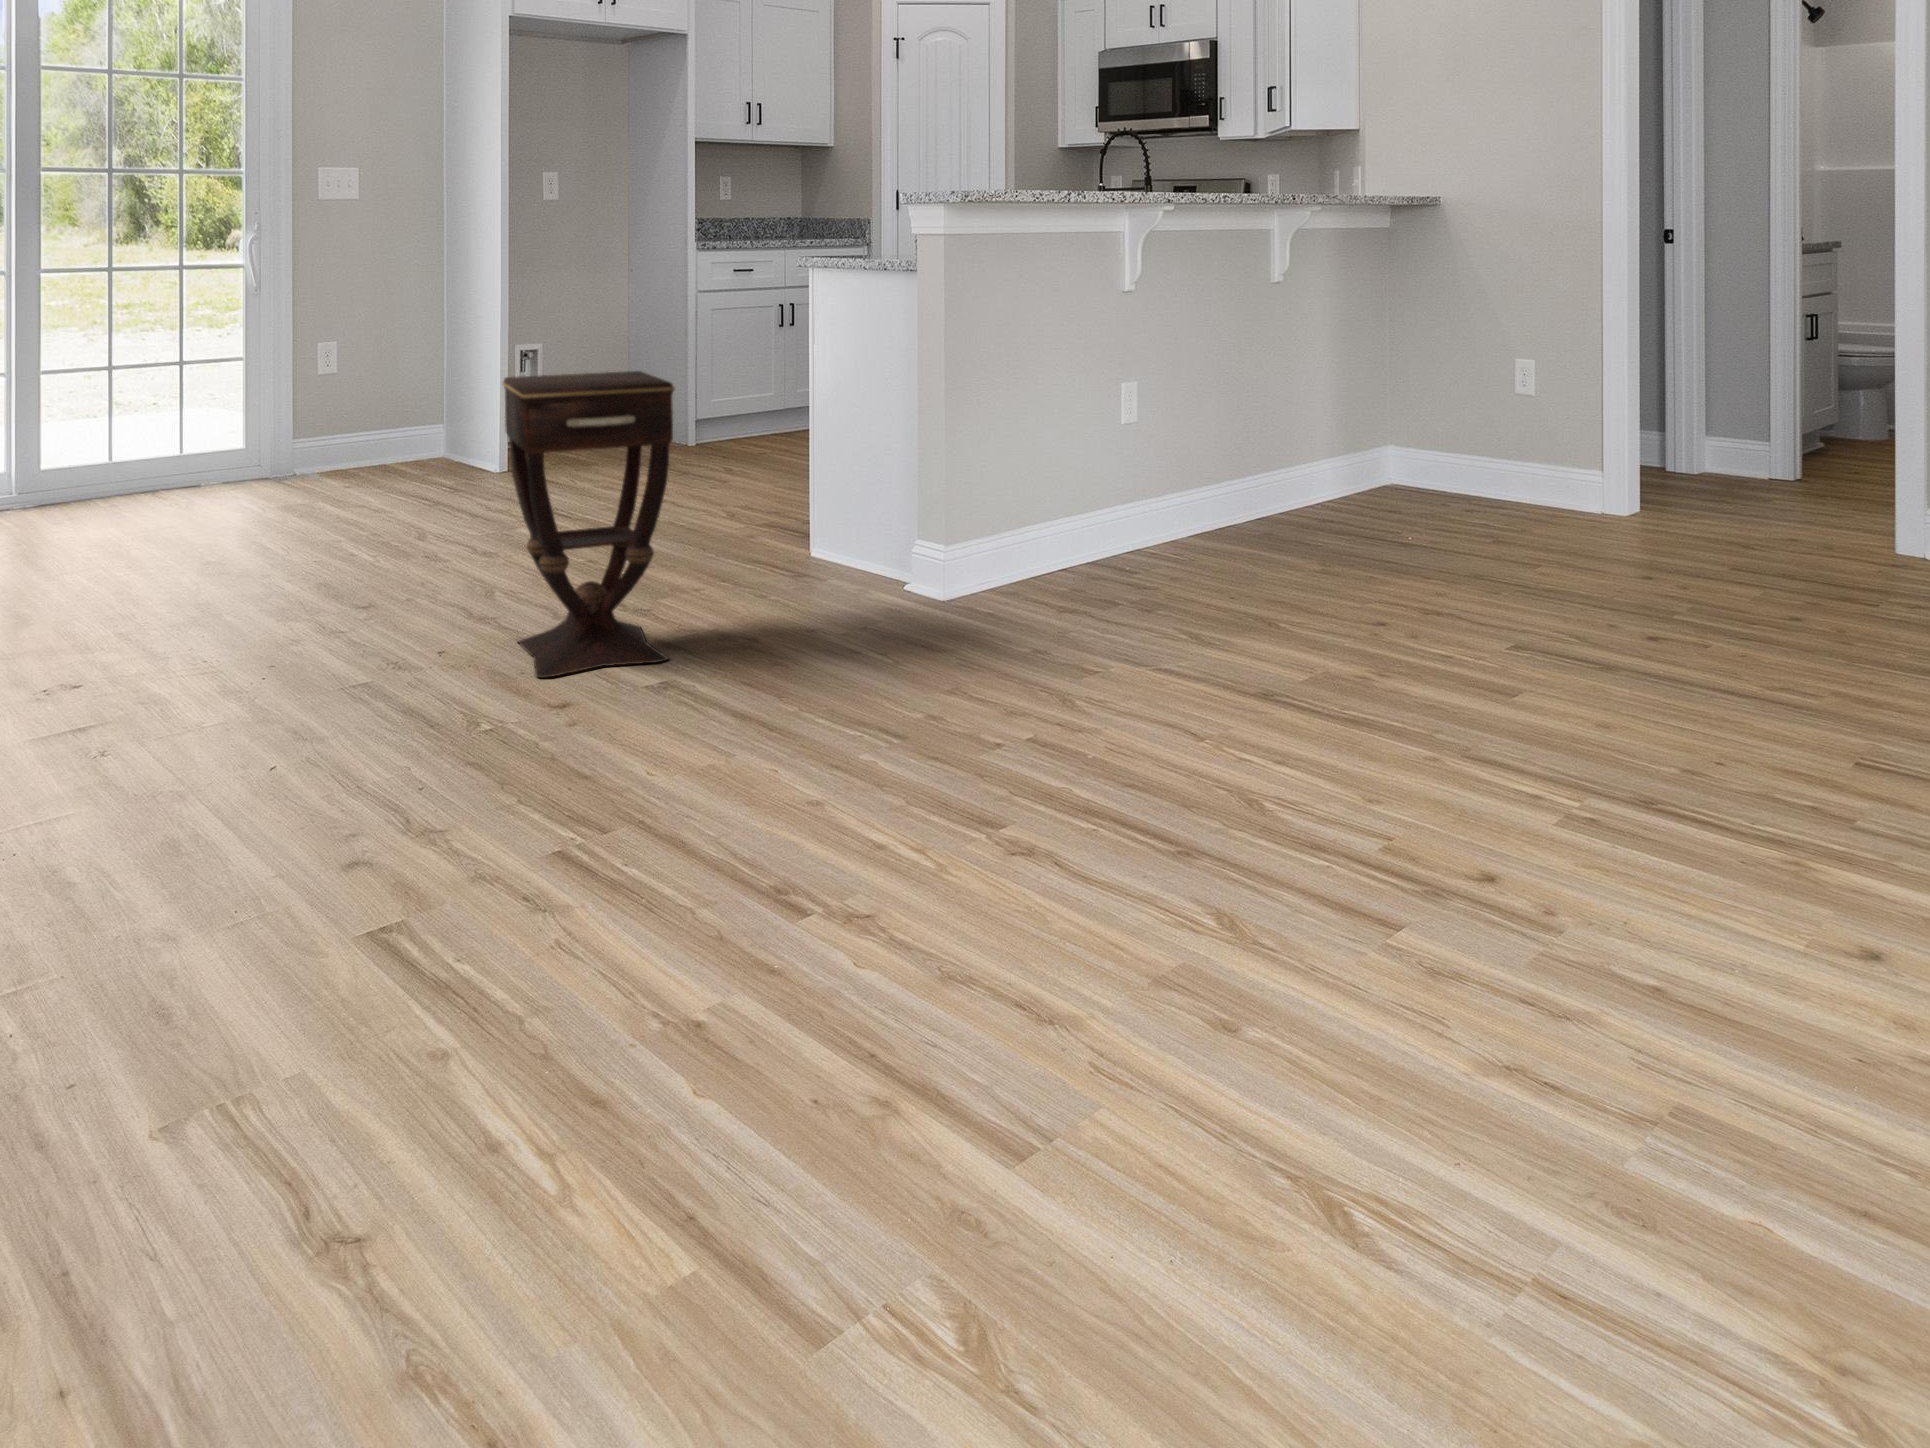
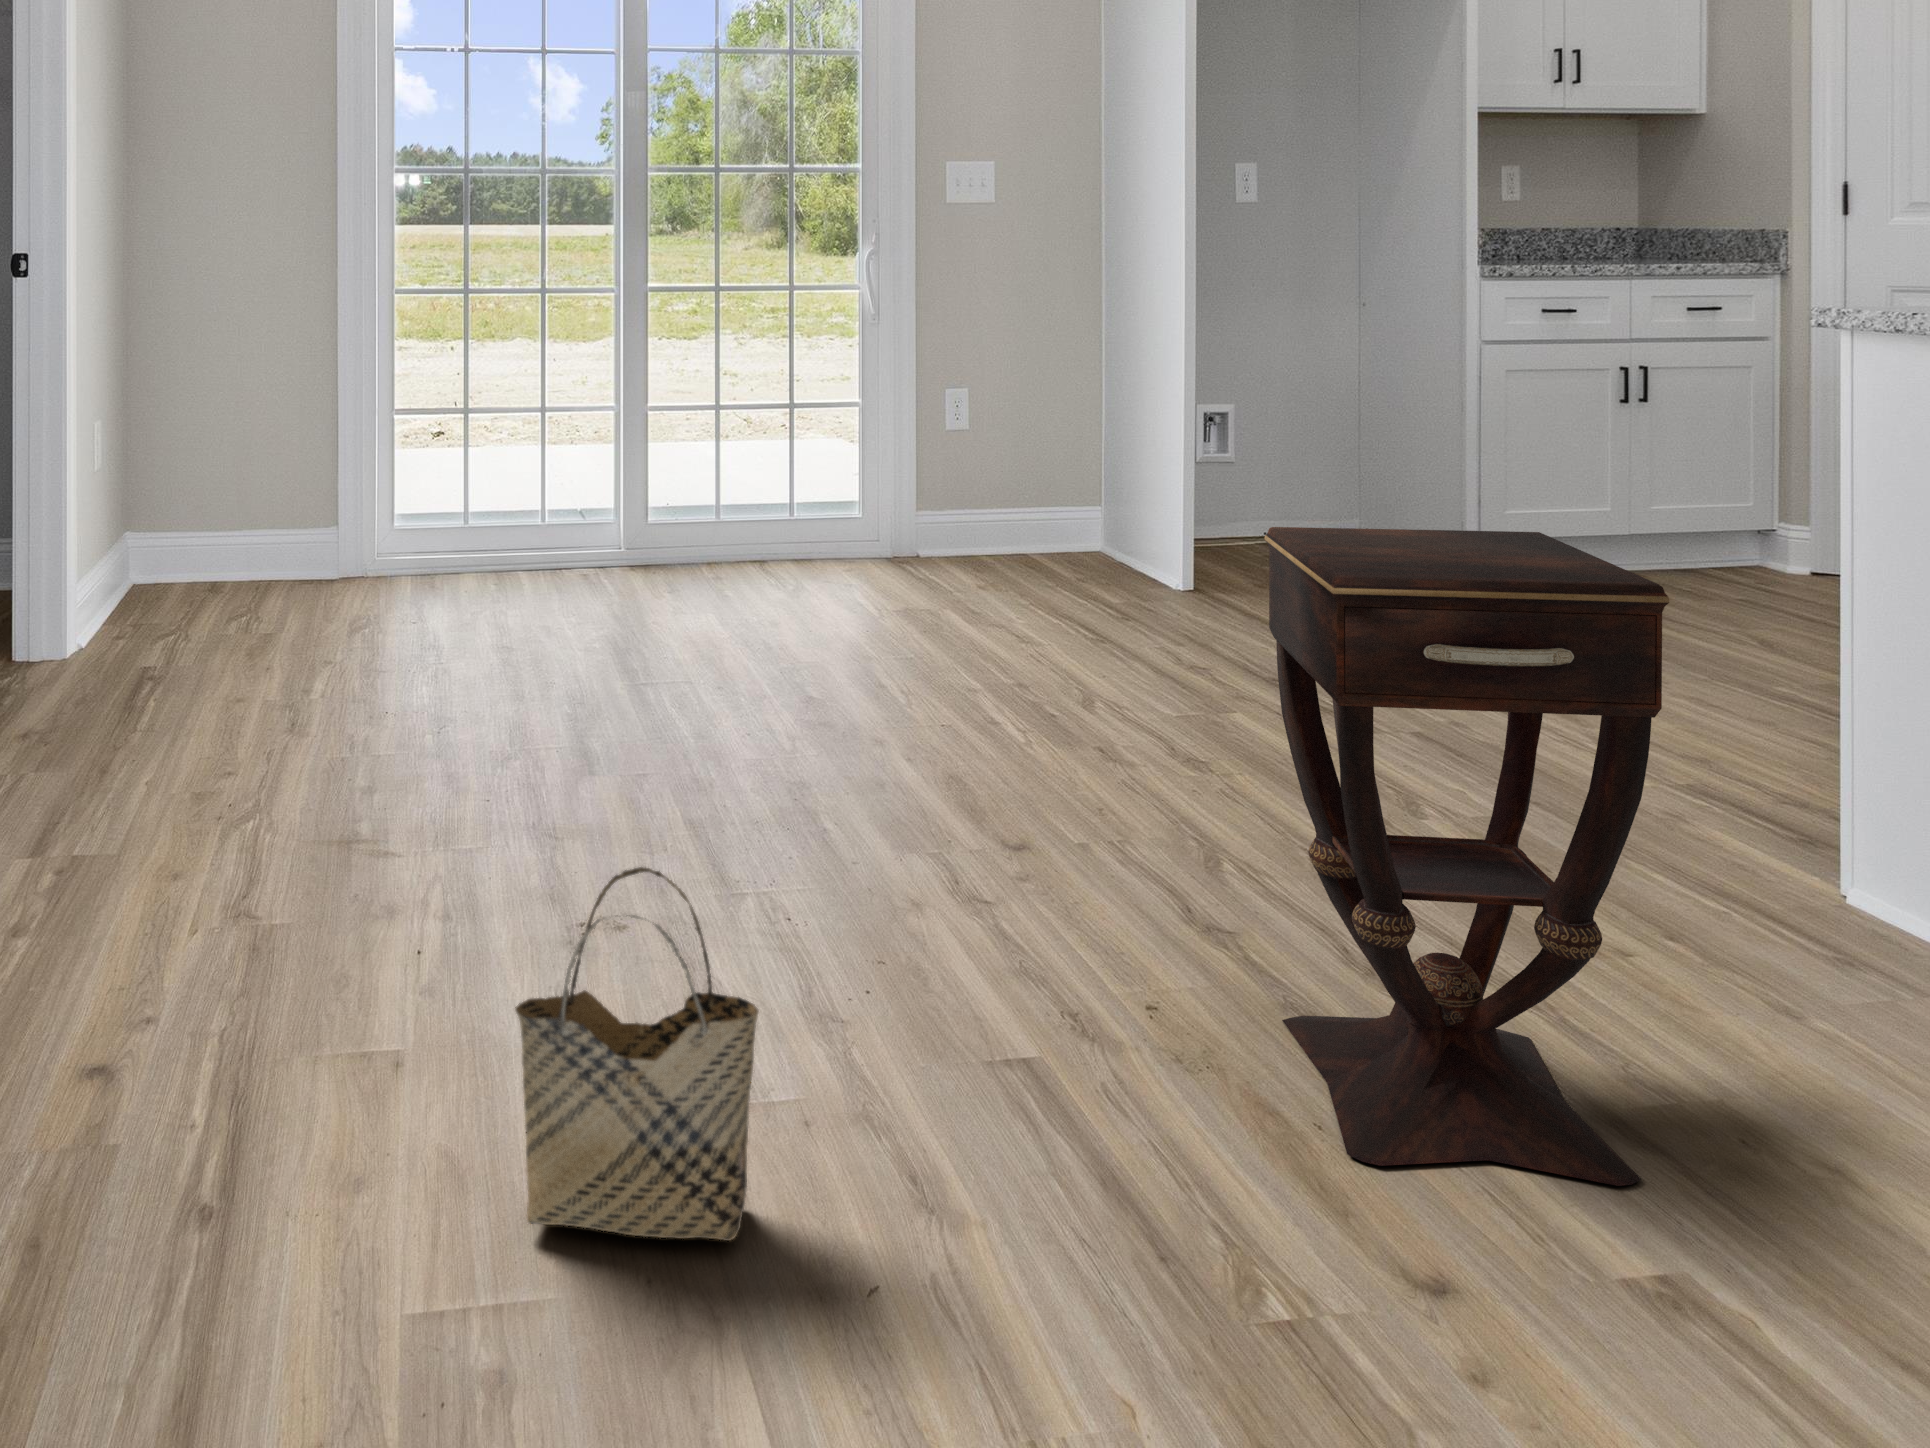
woven basket: none [39,581,202,784] -> present [515,867,759,1241]

